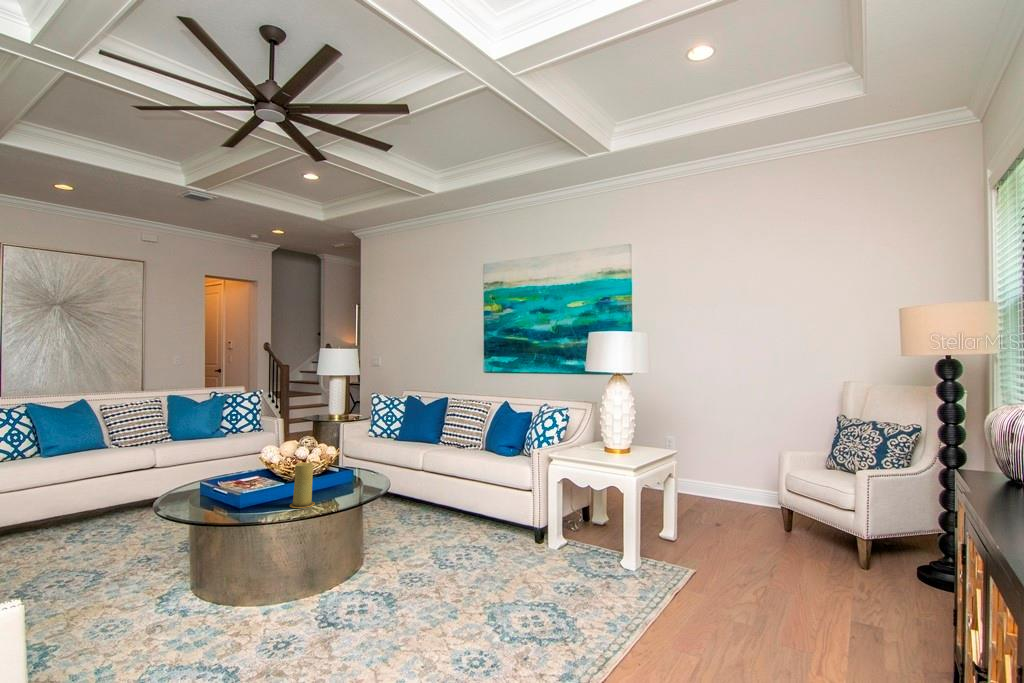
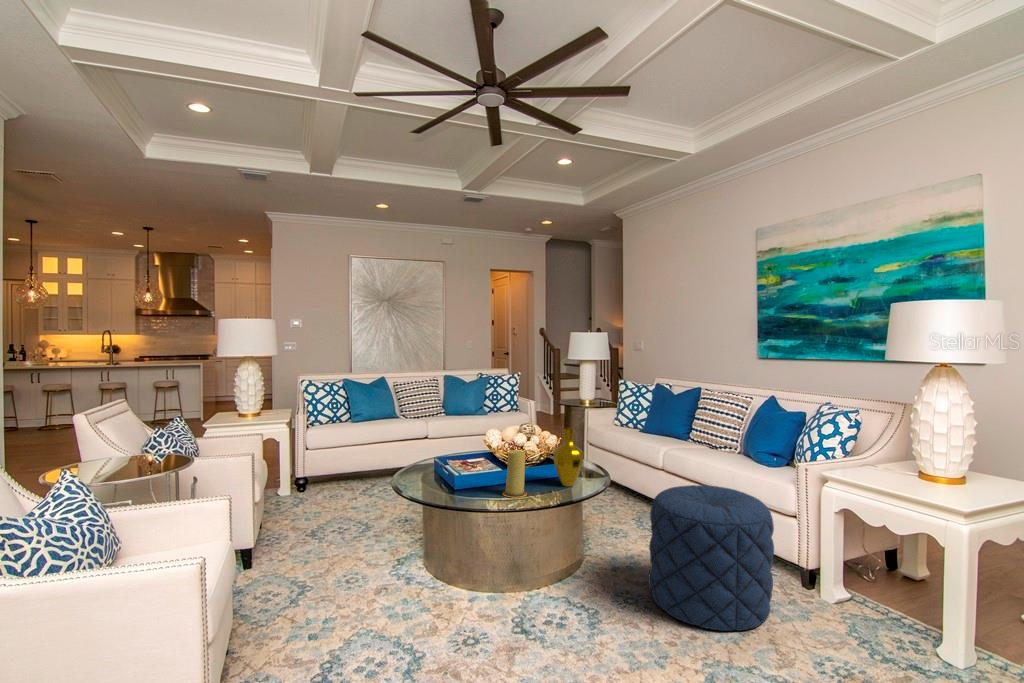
vase: none [335,438,365,492] -> present [554,428,583,486]
pouf: none [427,474,522,586] -> present [648,485,774,631]

